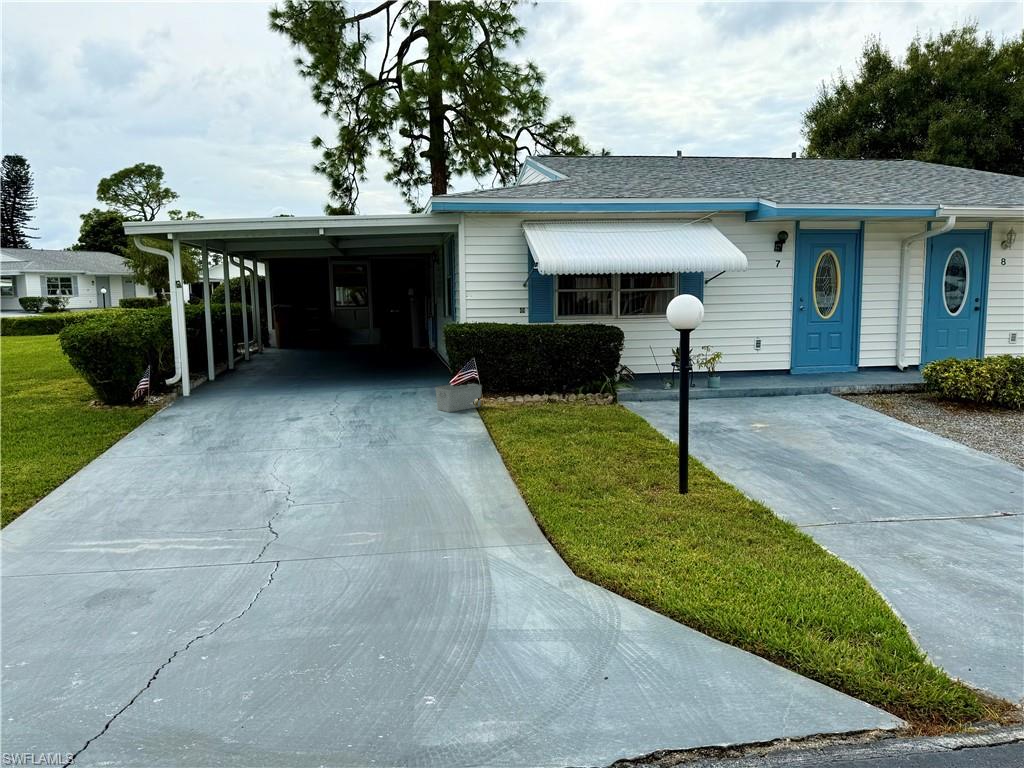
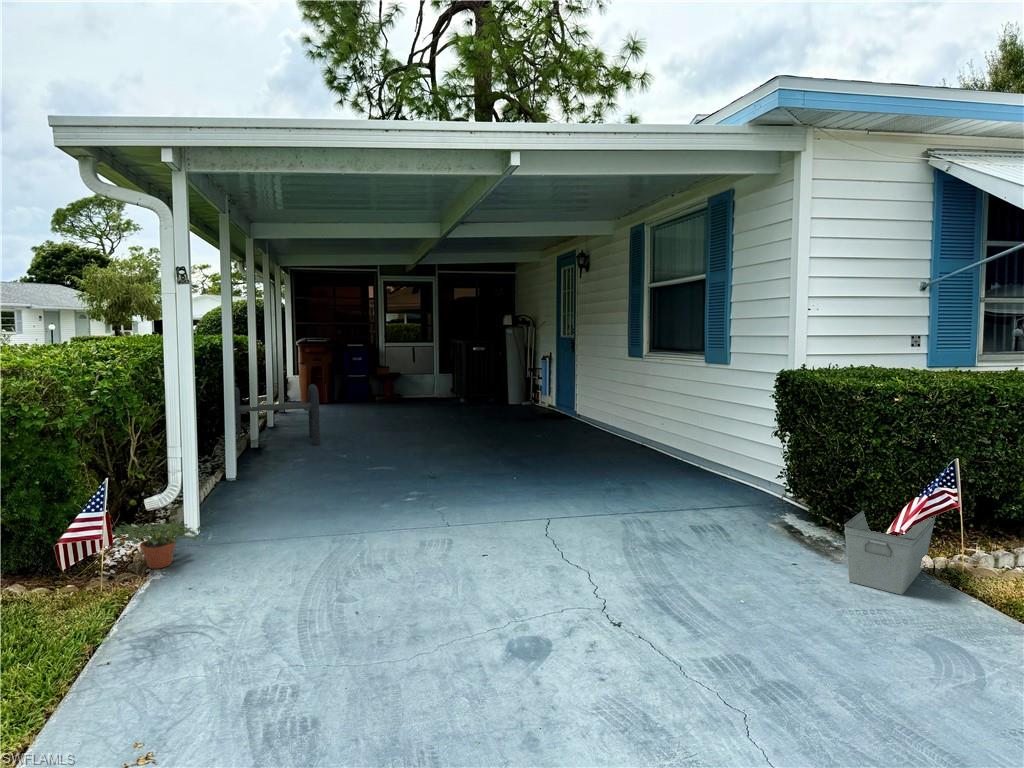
bench: none [218,334,271,372] -> present [235,384,320,450]
potted plant: none [150,386,190,405] -> present [111,522,203,569]

